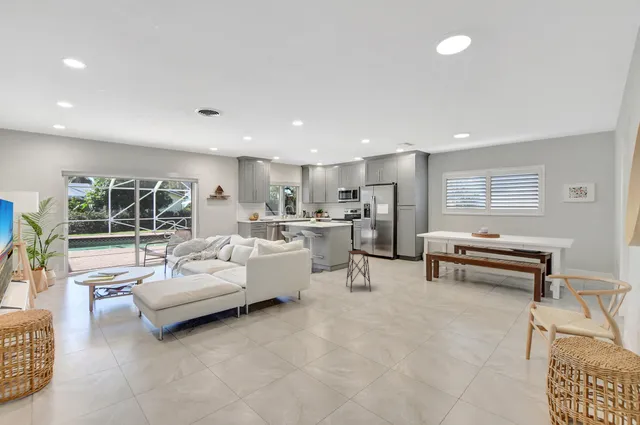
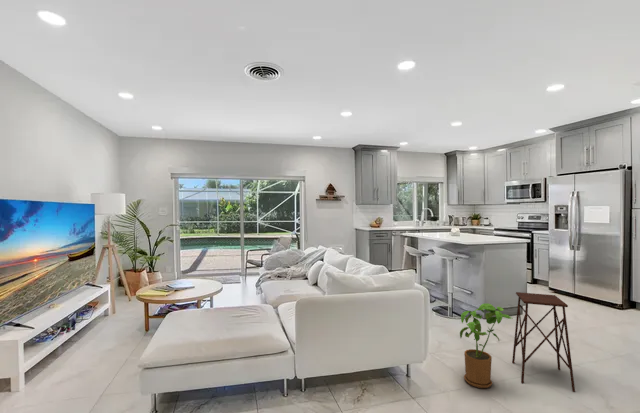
house plant: none [325,256,348,297] -> present [460,303,512,388]

